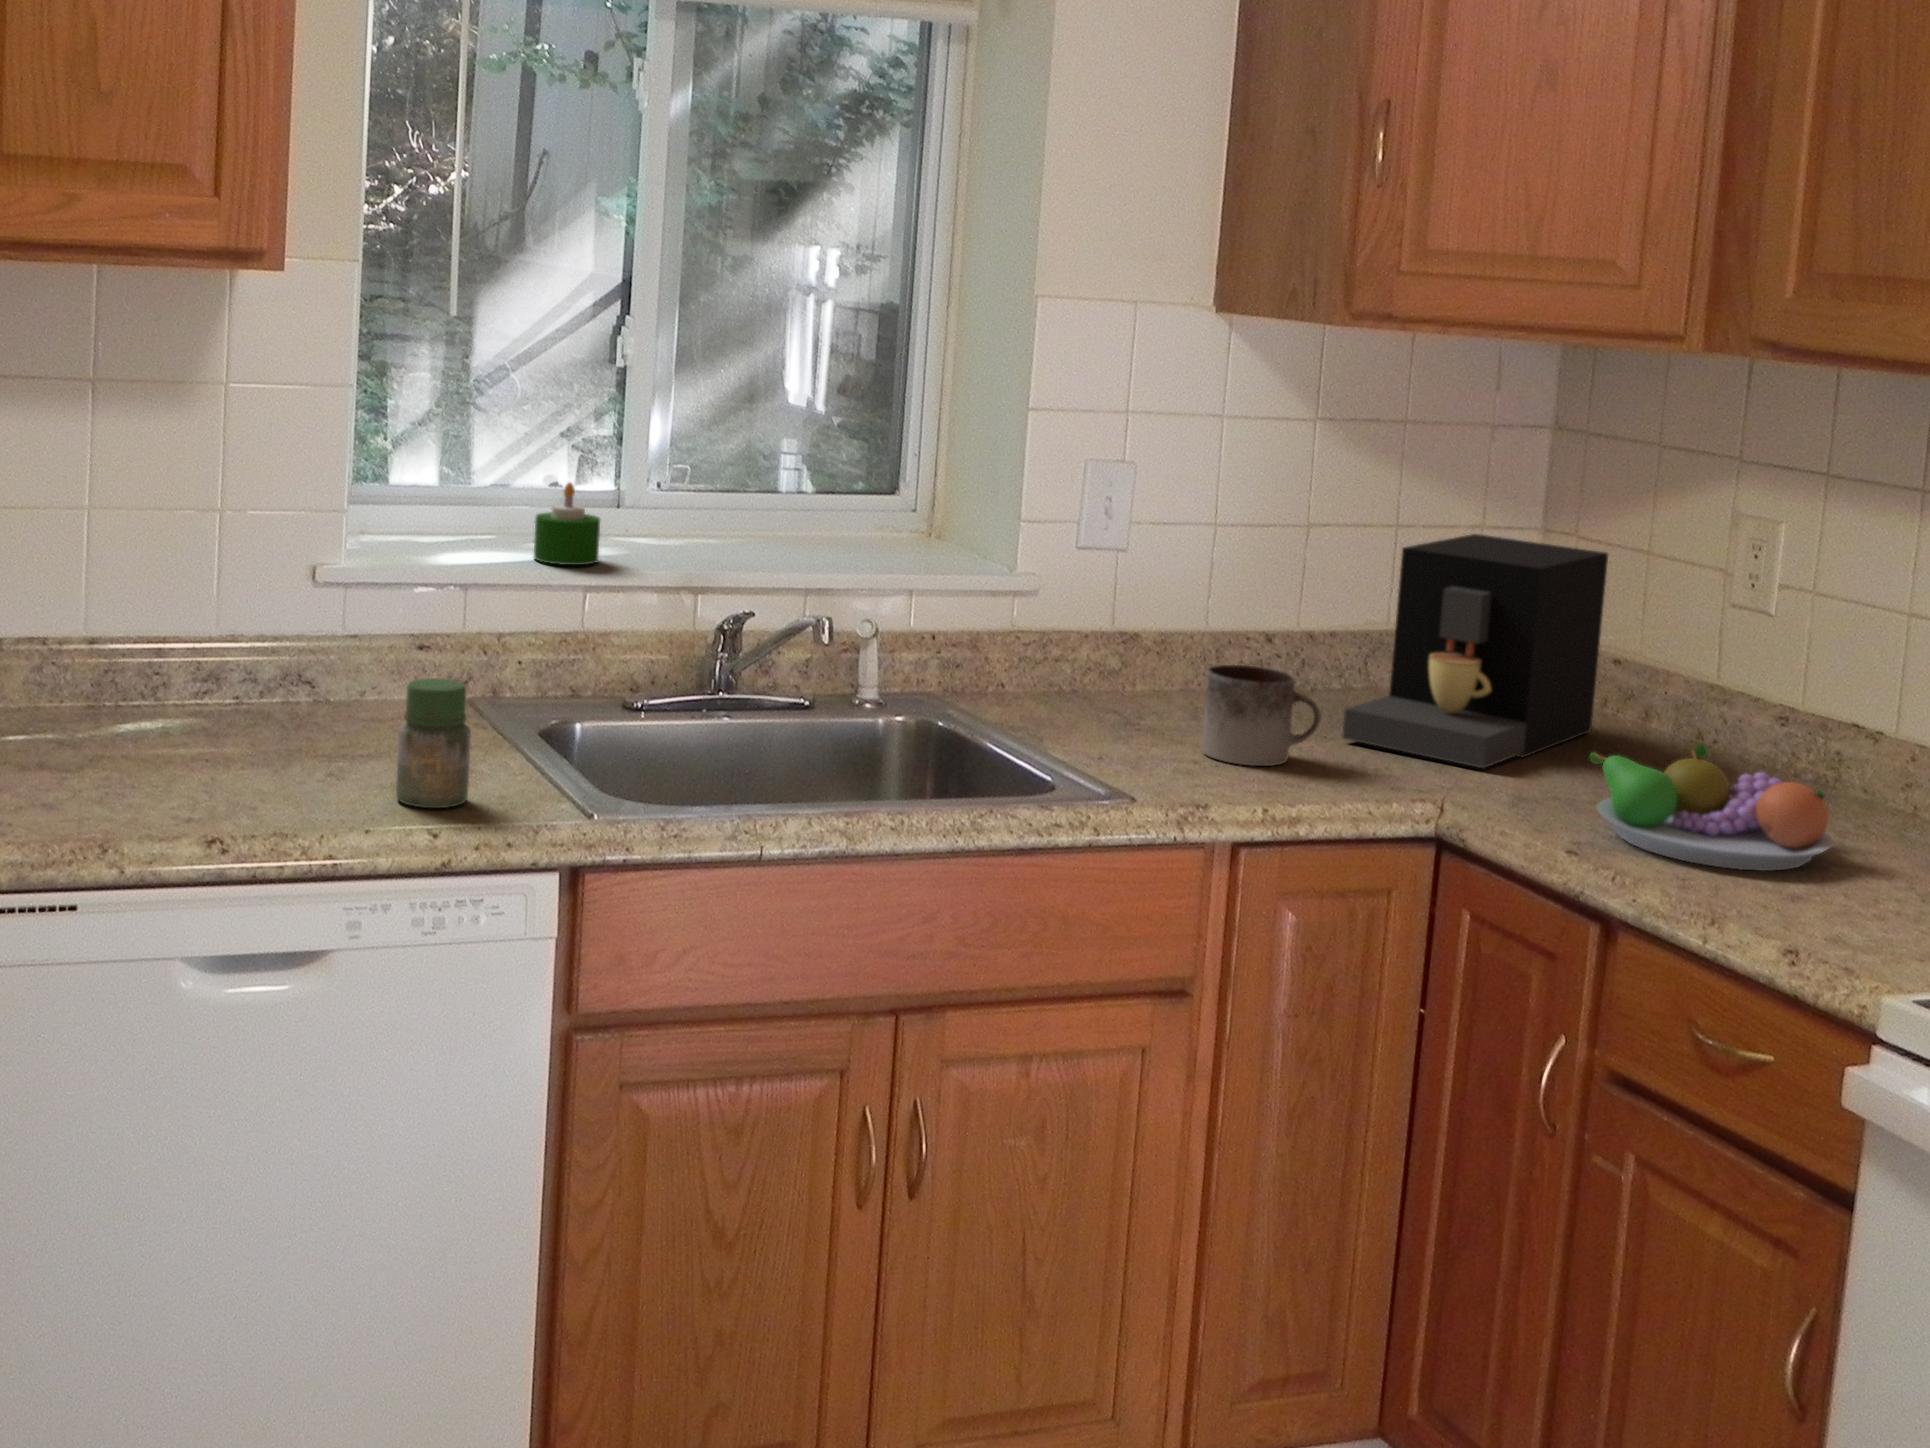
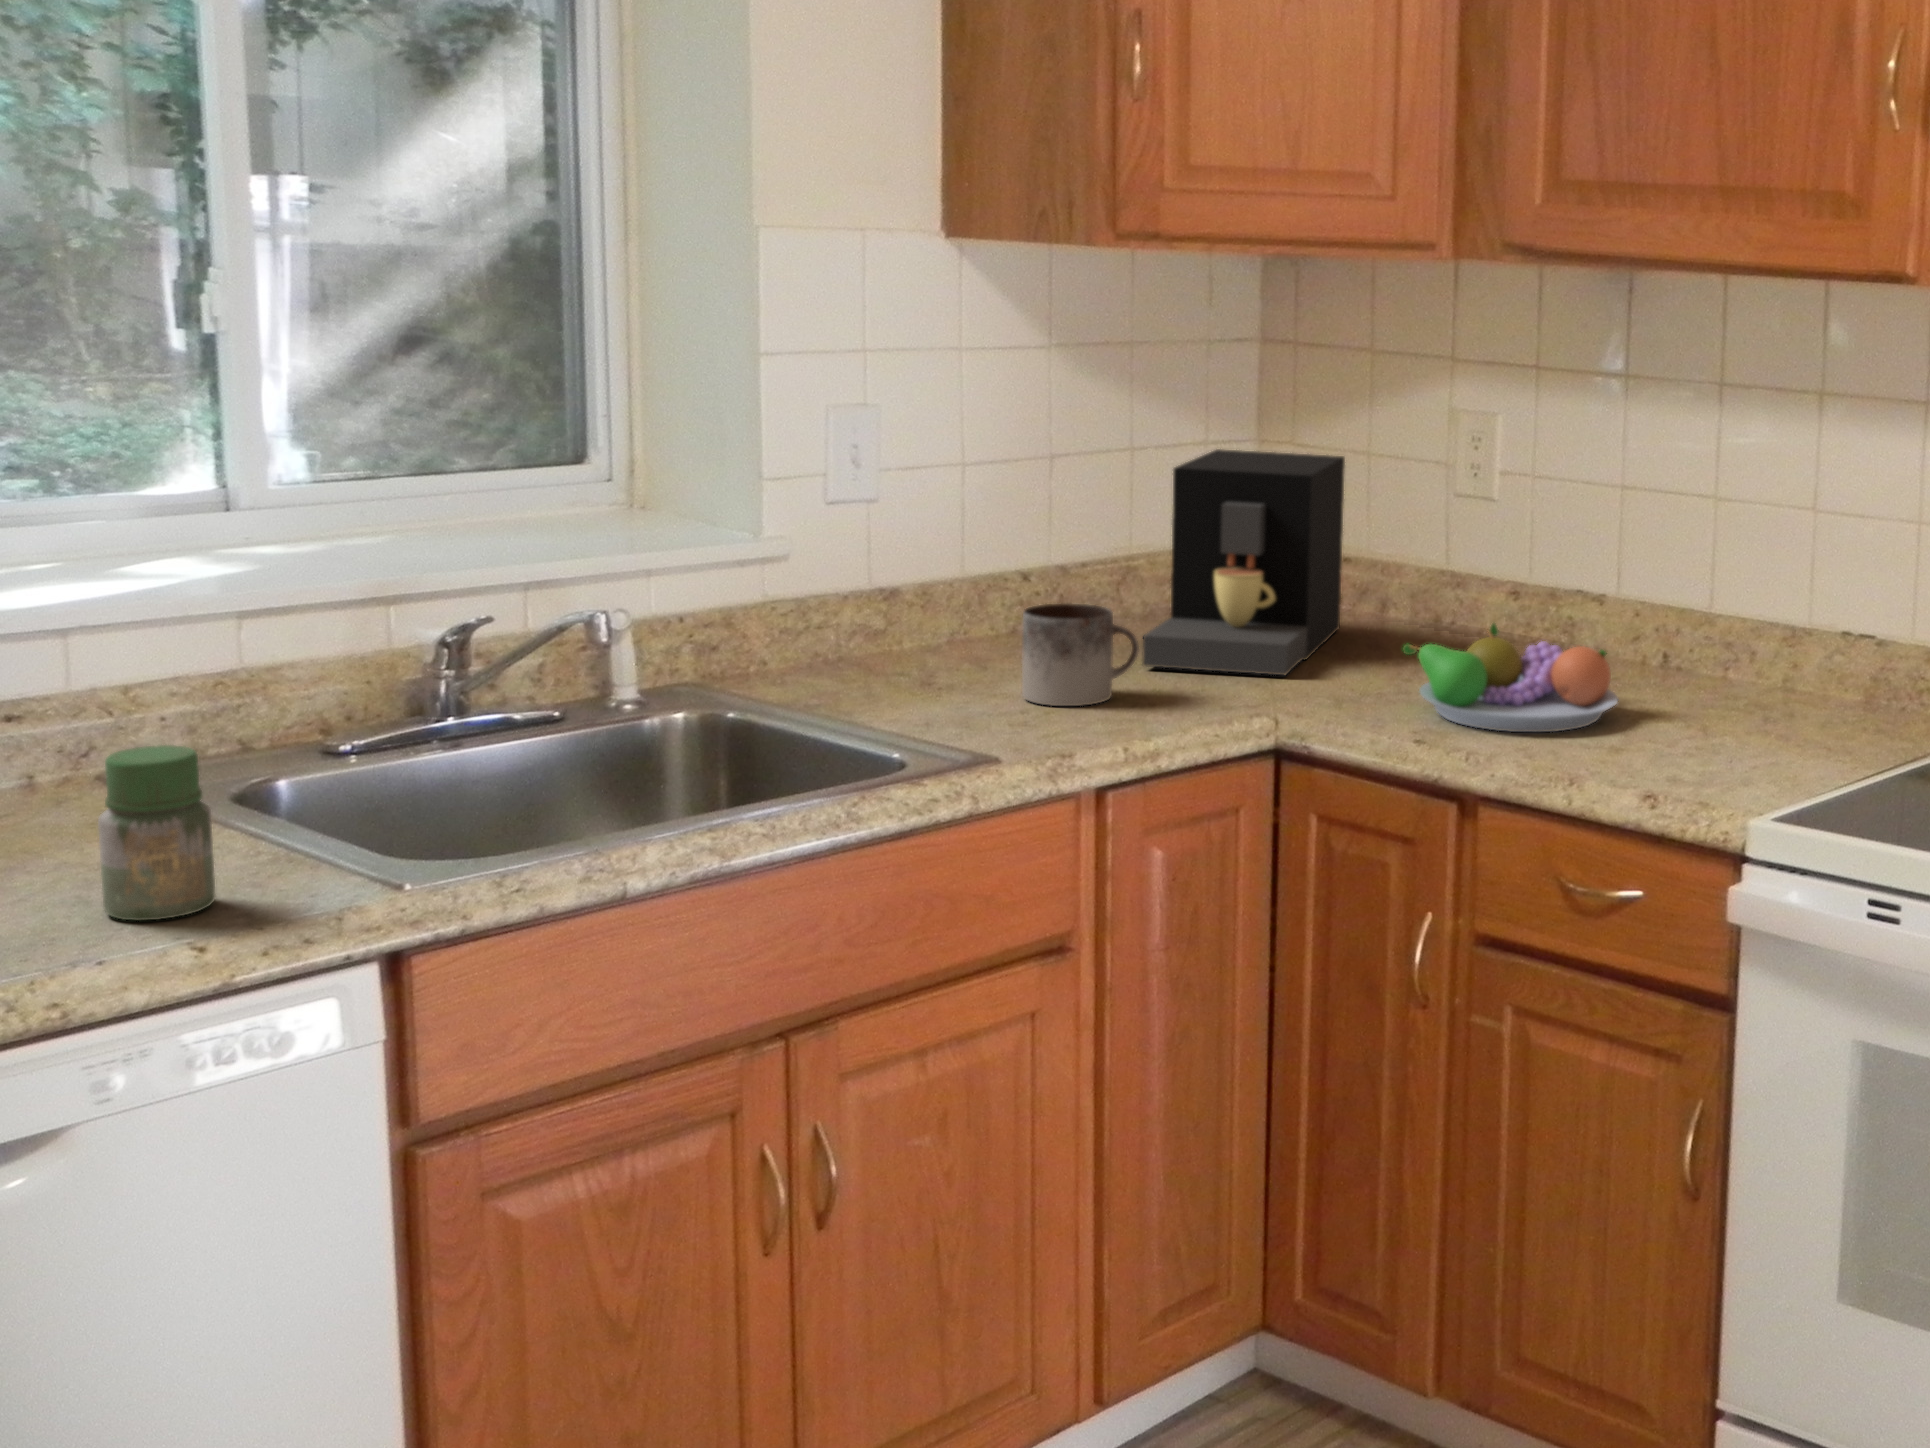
candle: present [534,483,600,565] -> none [154,475,253,582]

